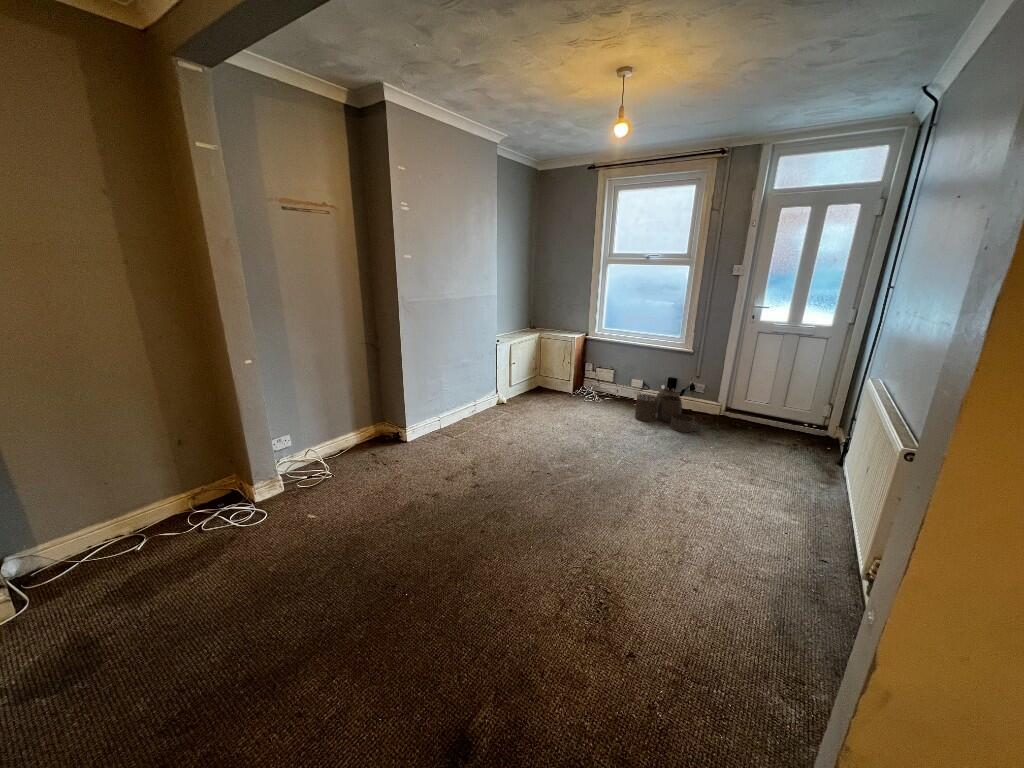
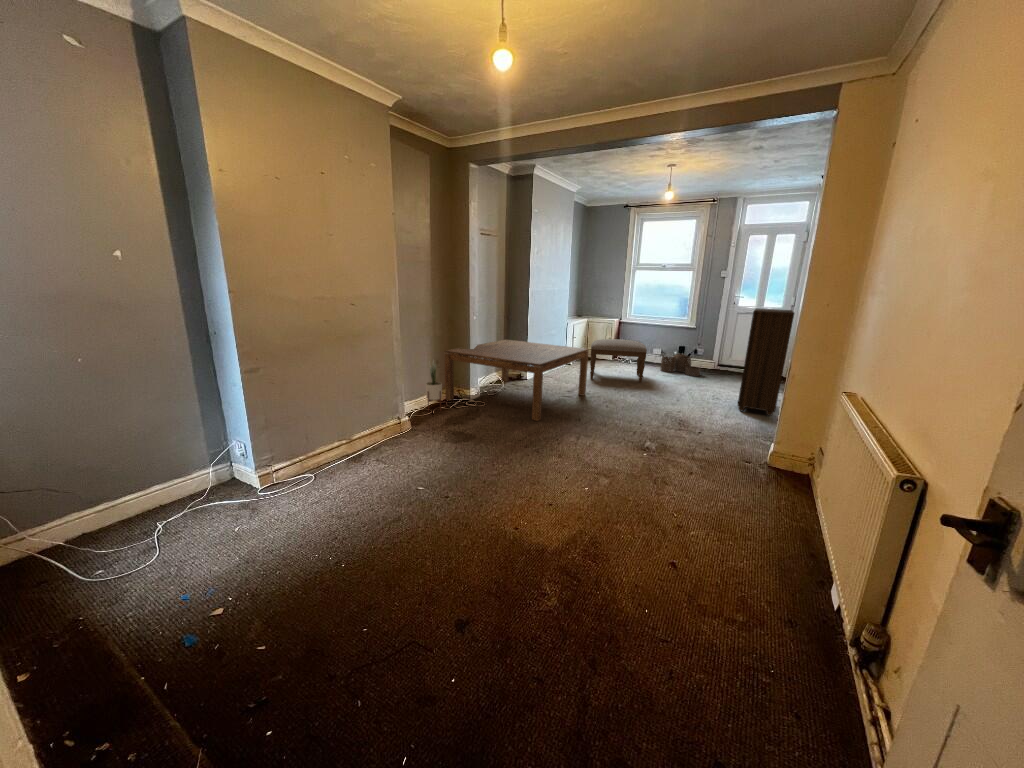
bookshelf: none [737,345,871,574] -> present [738,309,794,416]
ottoman: none [510,374,602,450] -> present [590,339,647,382]
coffee table: none [194,381,473,591] -> present [445,340,588,421]
potted plant: none [98,450,173,547] -> present [426,363,442,411]

